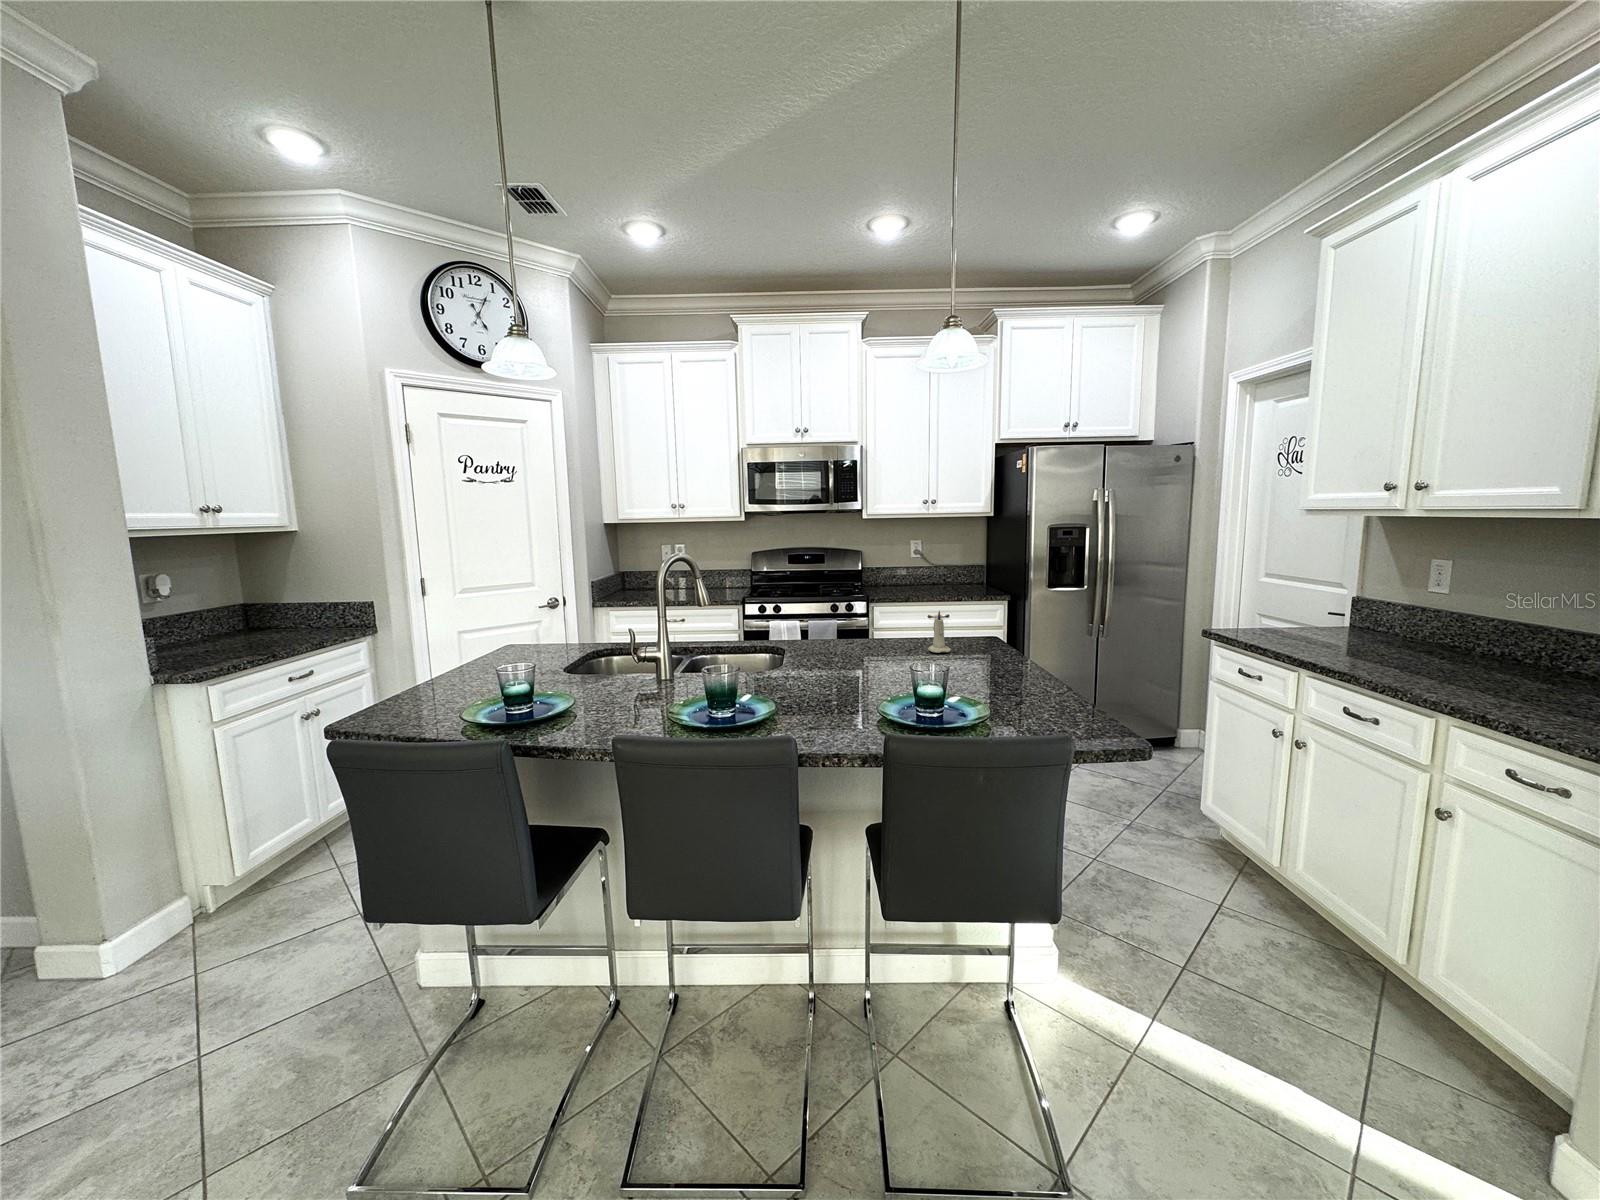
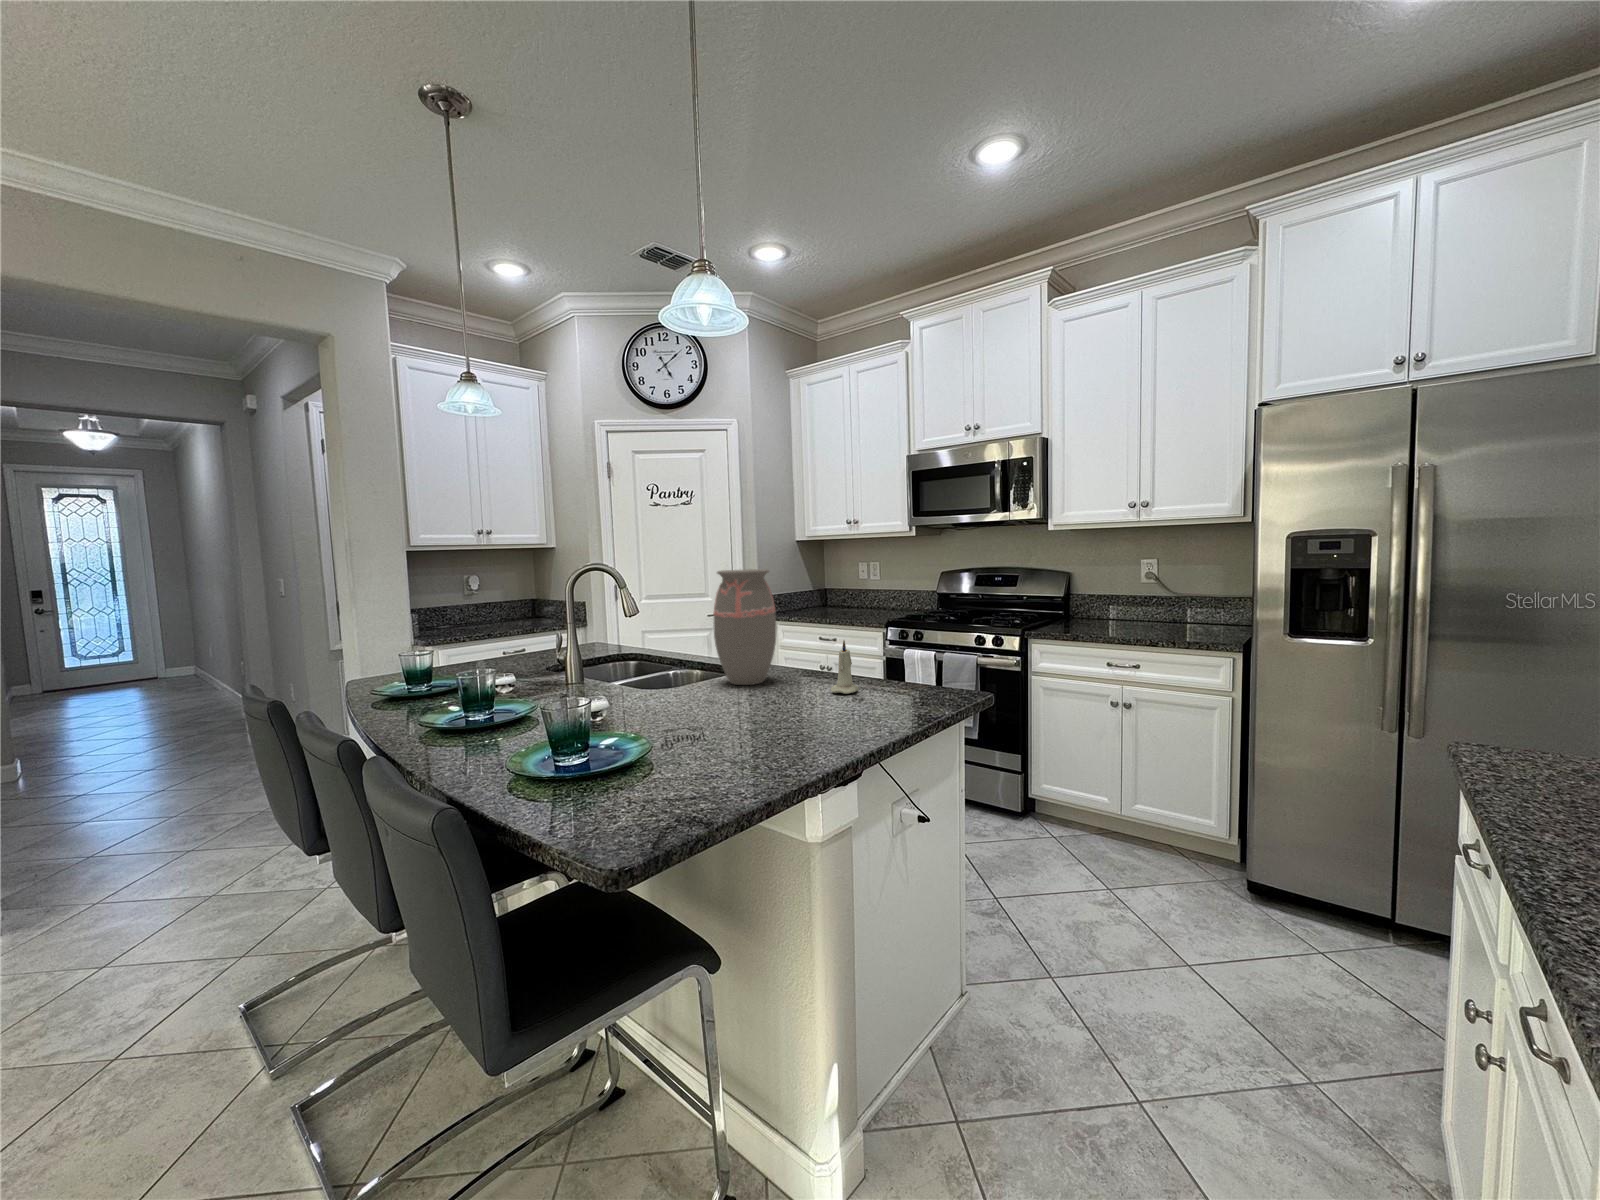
decorative vase: none [813,556,869,660] -> present [713,569,776,685]

